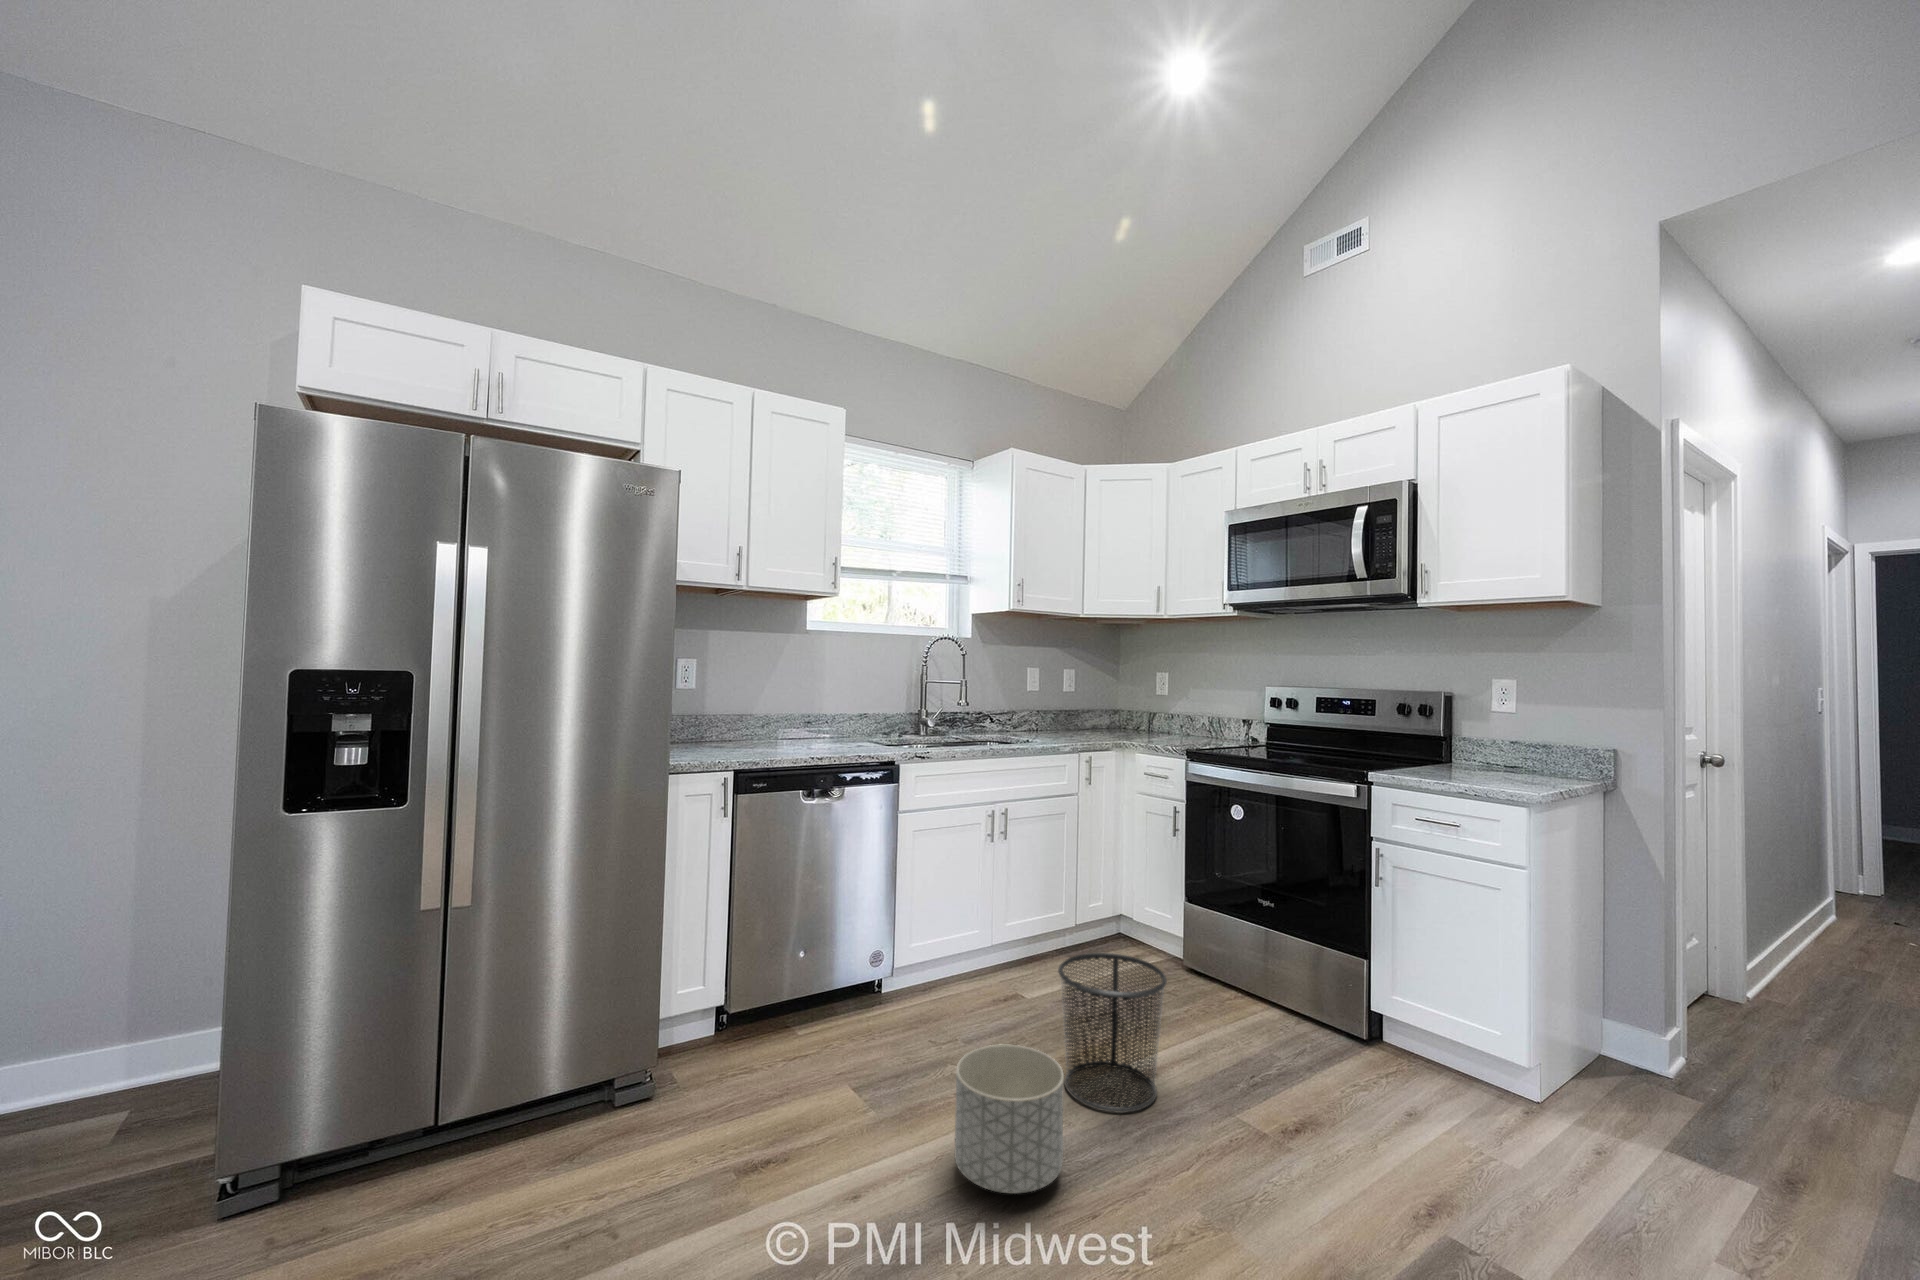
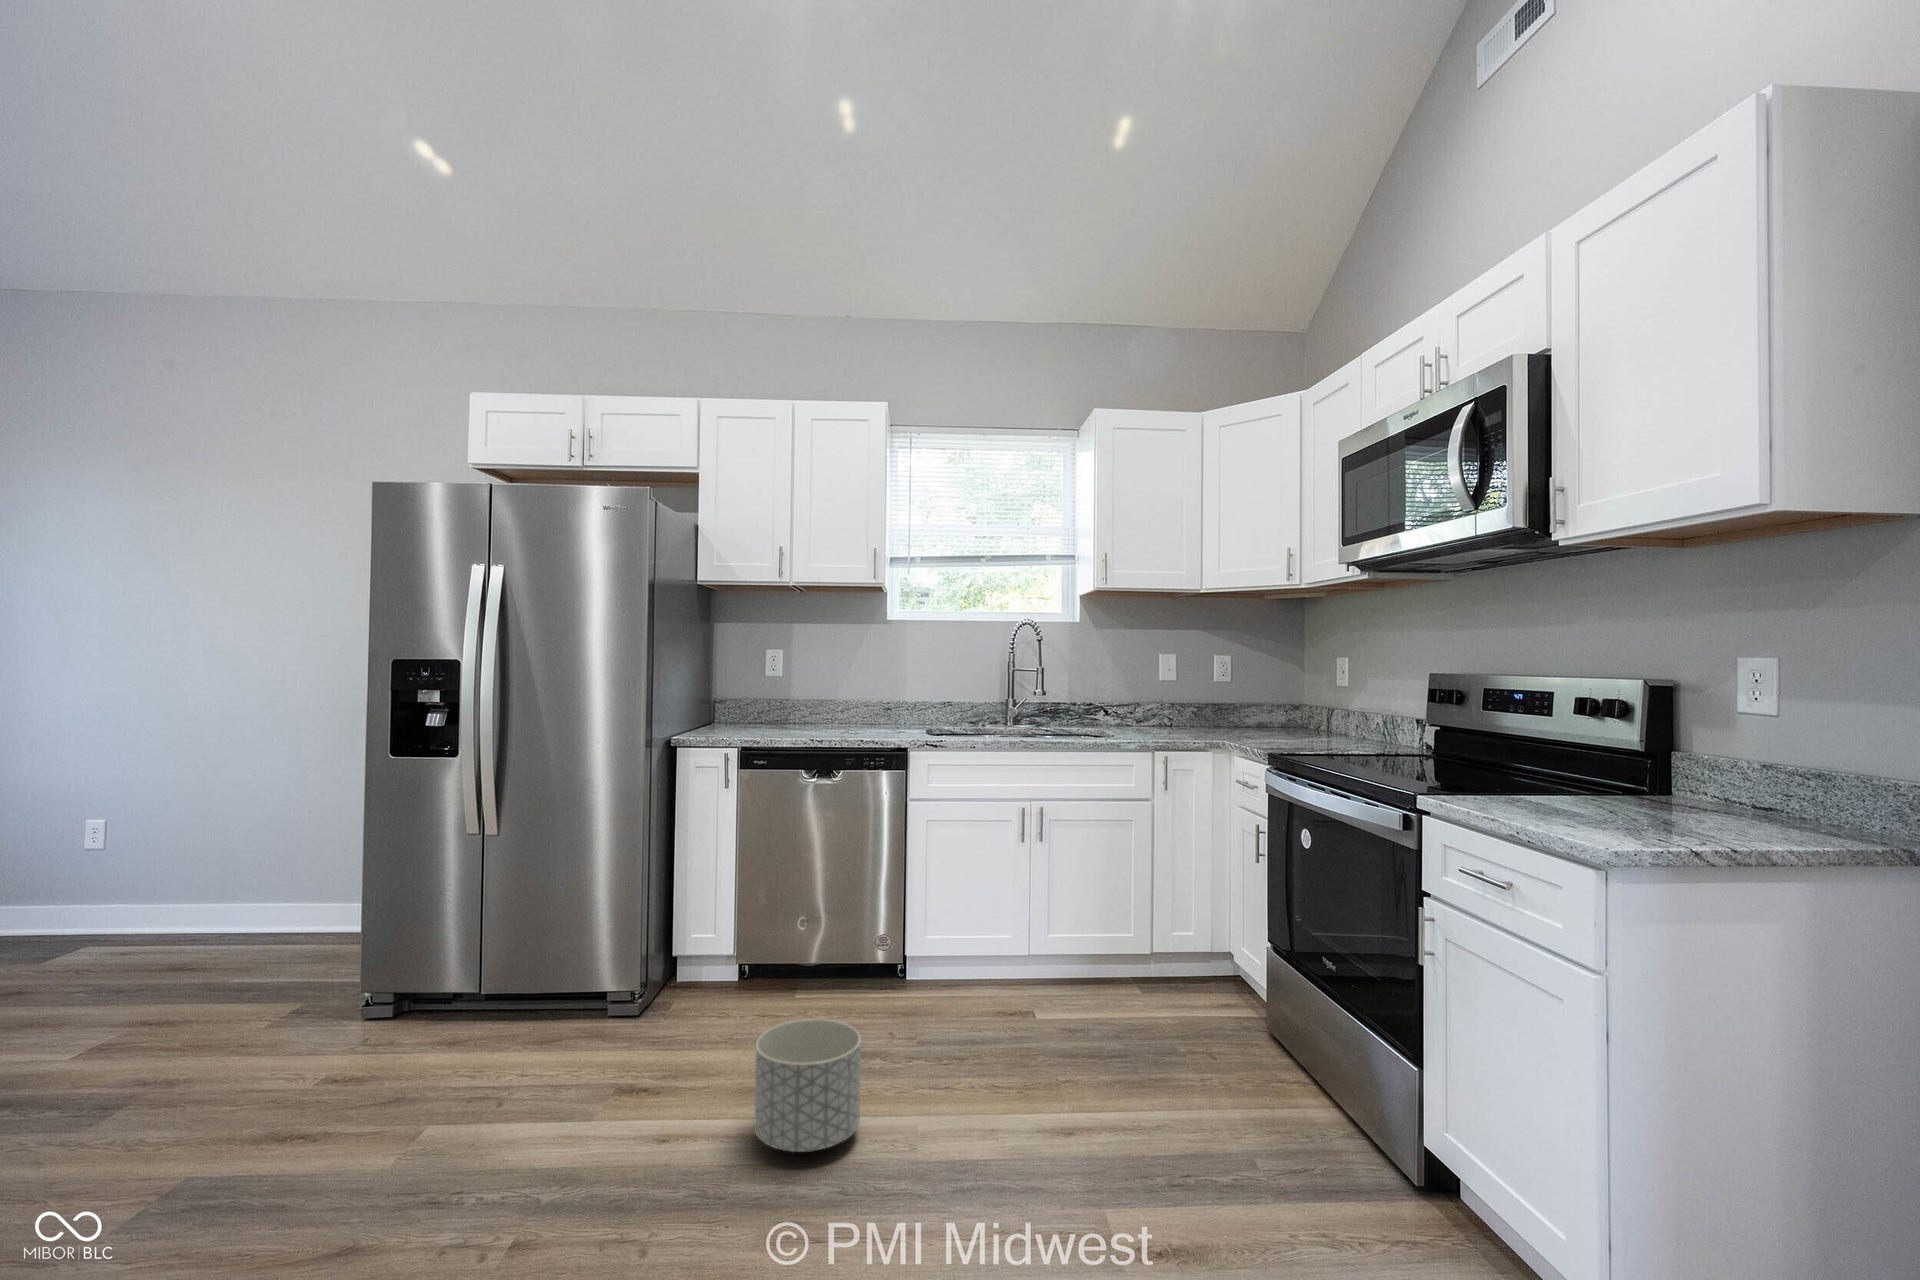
waste bin: present [1058,953,1167,1113] -> none [940,961,1056,1130]

